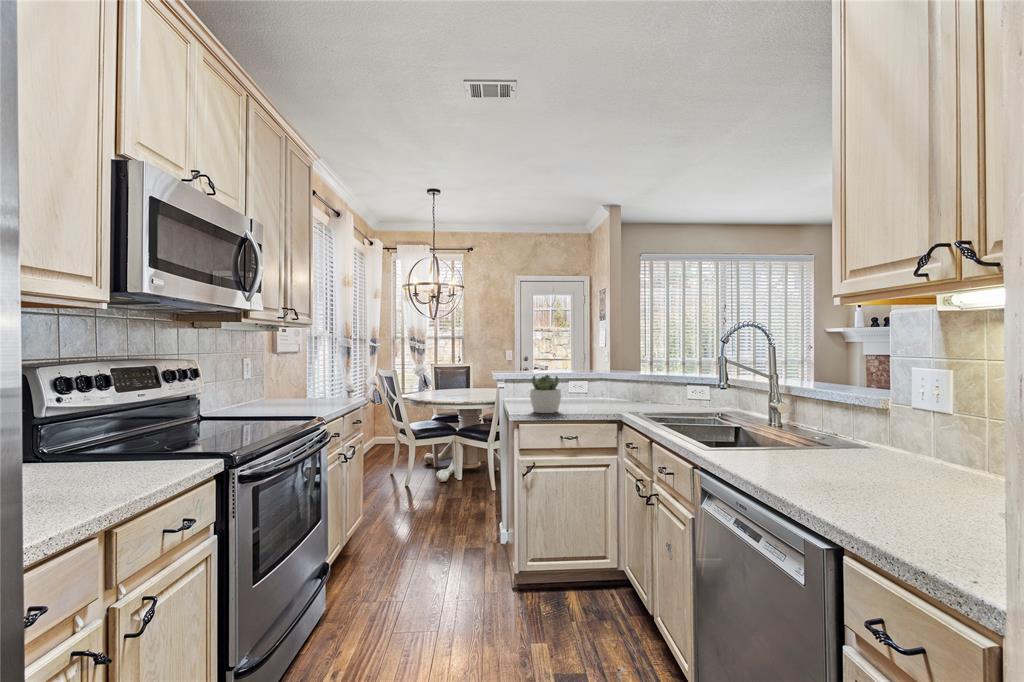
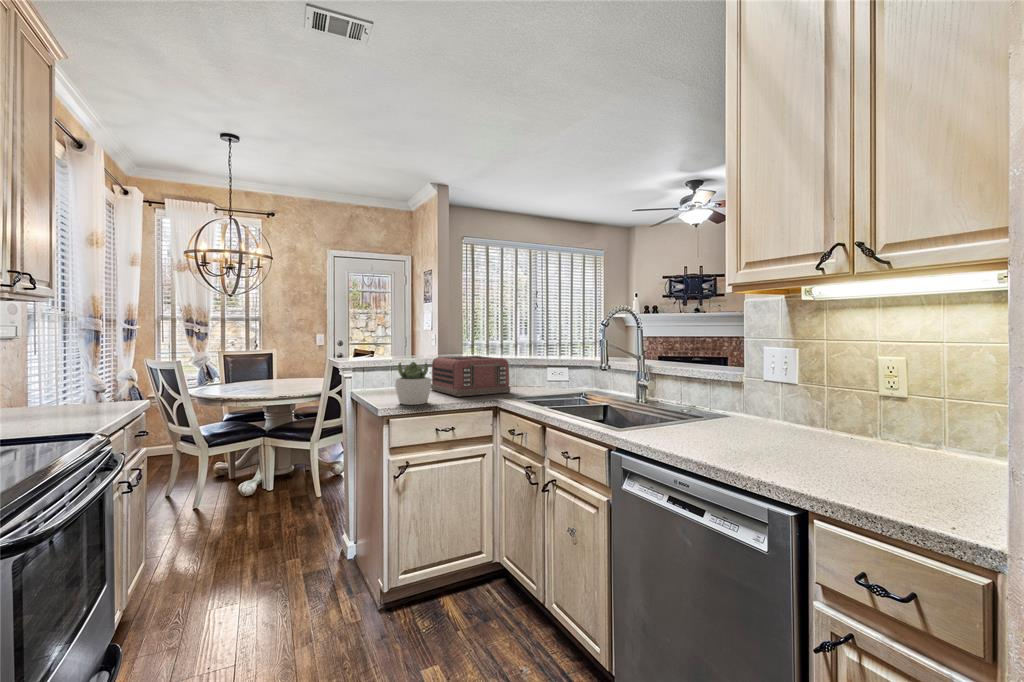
toaster: none [572,371,644,408] -> present [431,356,510,396]

